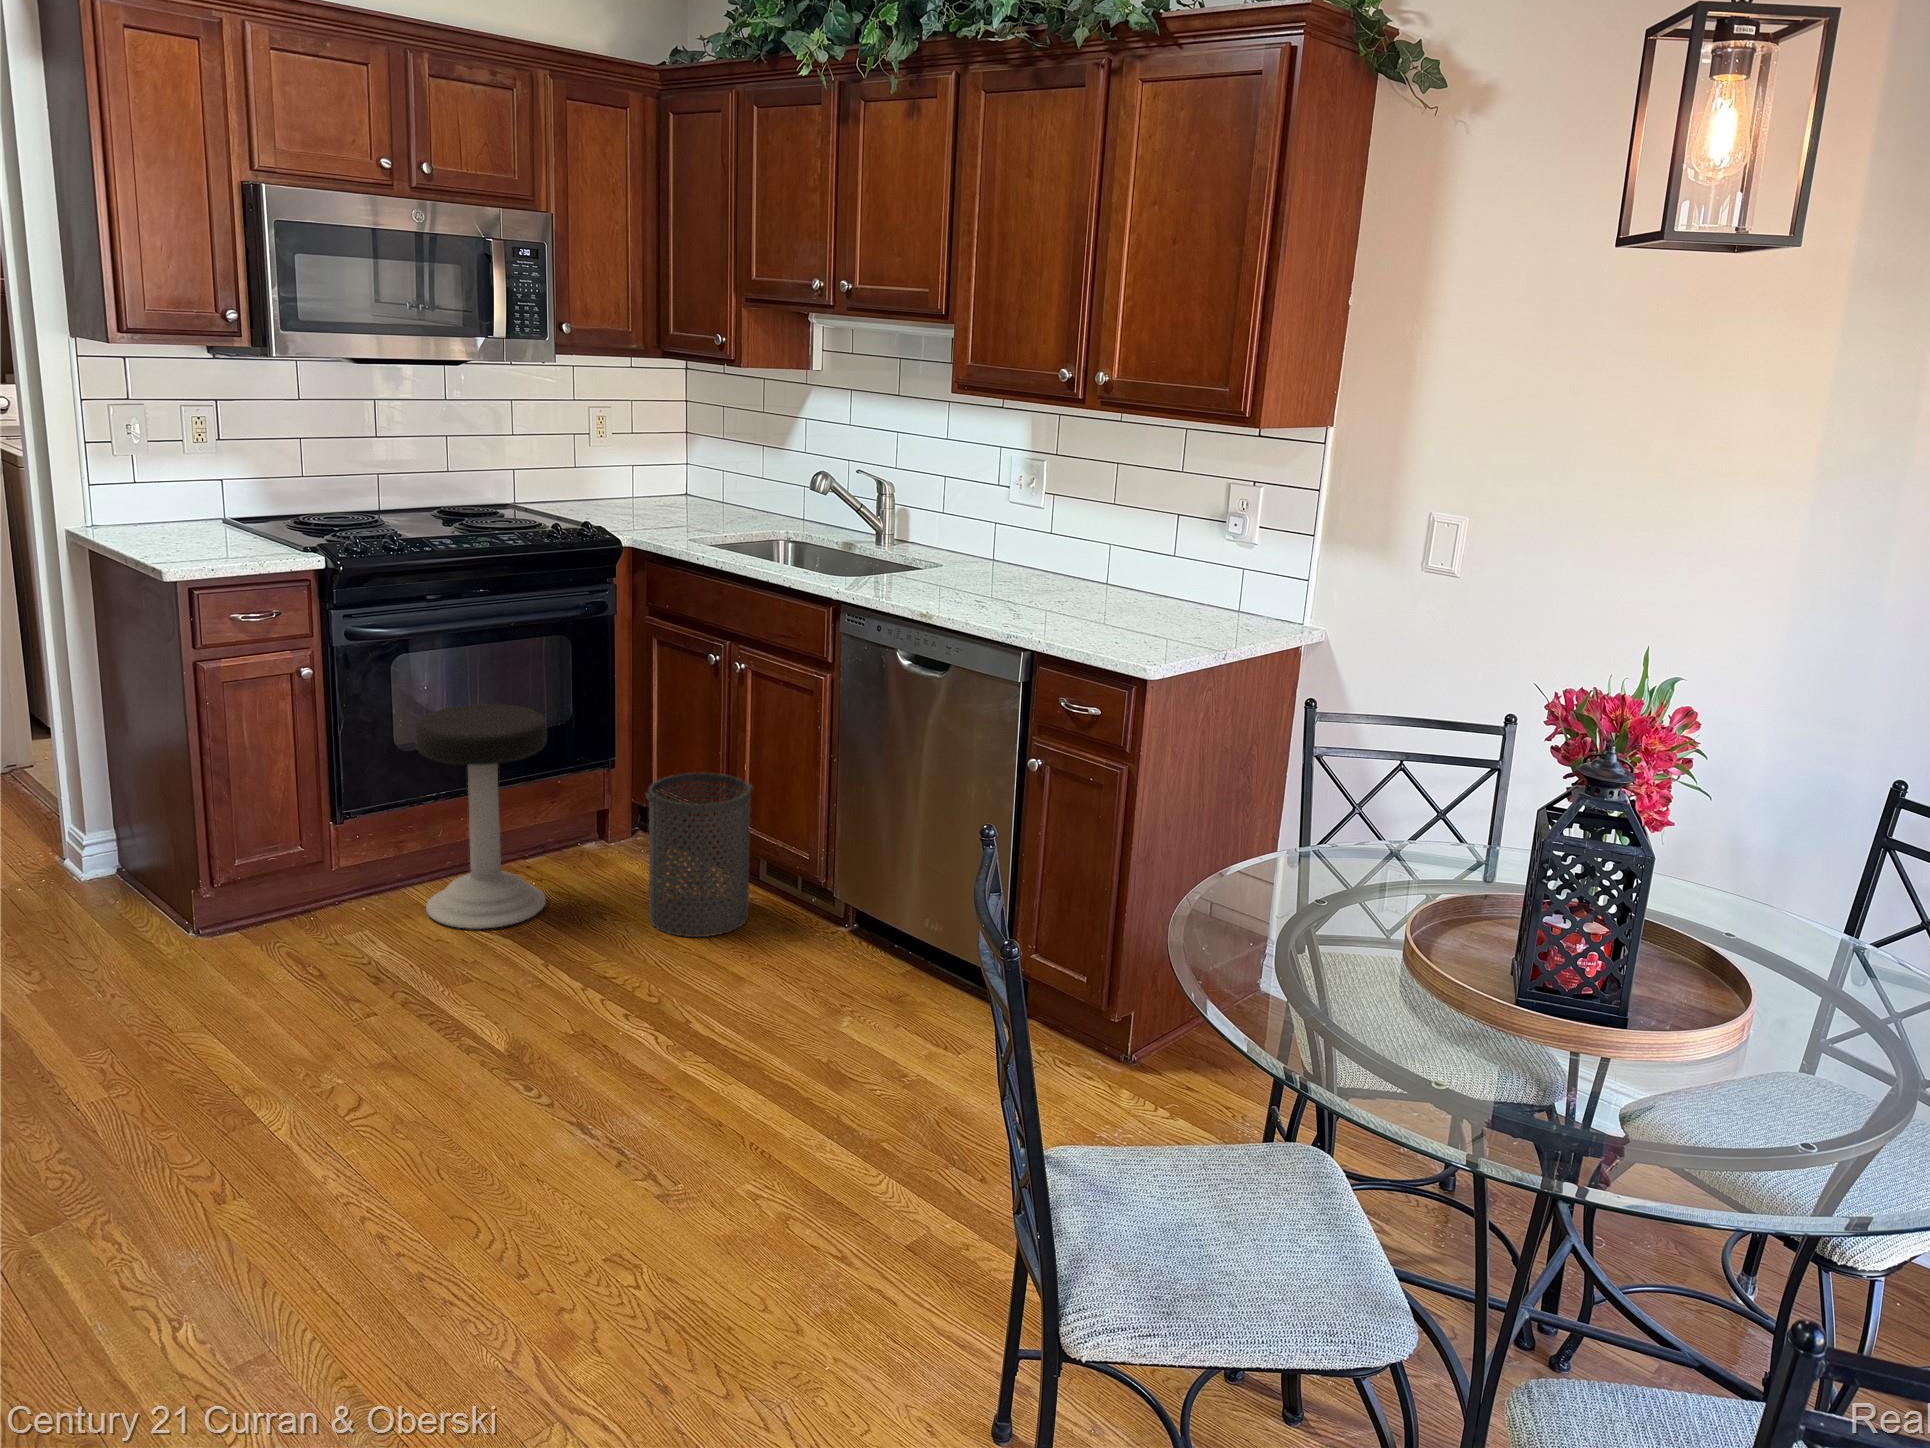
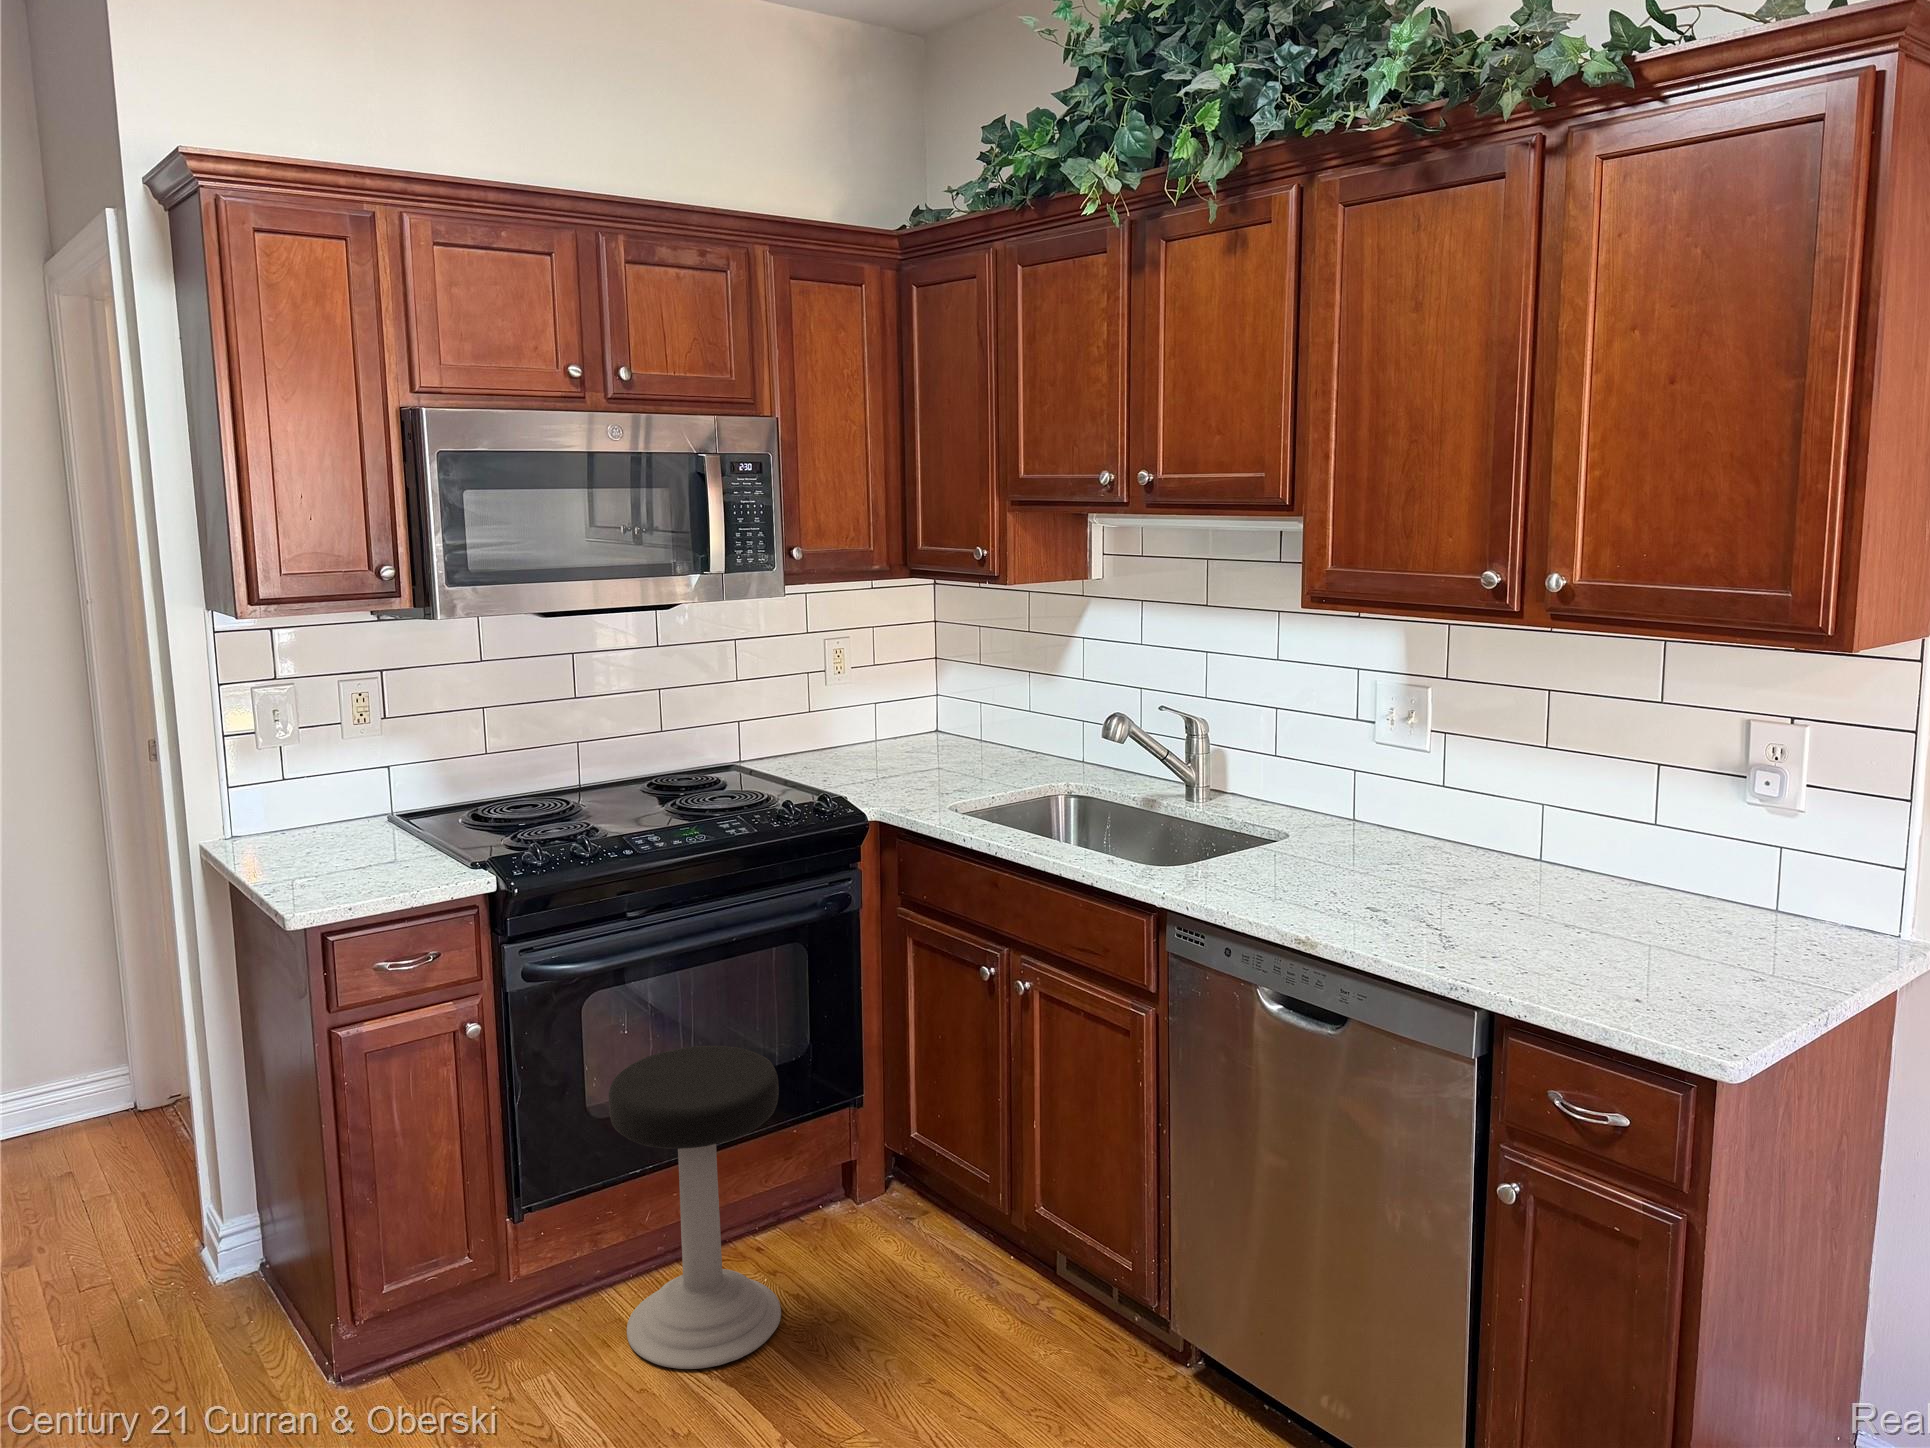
trash can: present [646,773,753,937] -> none [909,1133,1052,1383]

